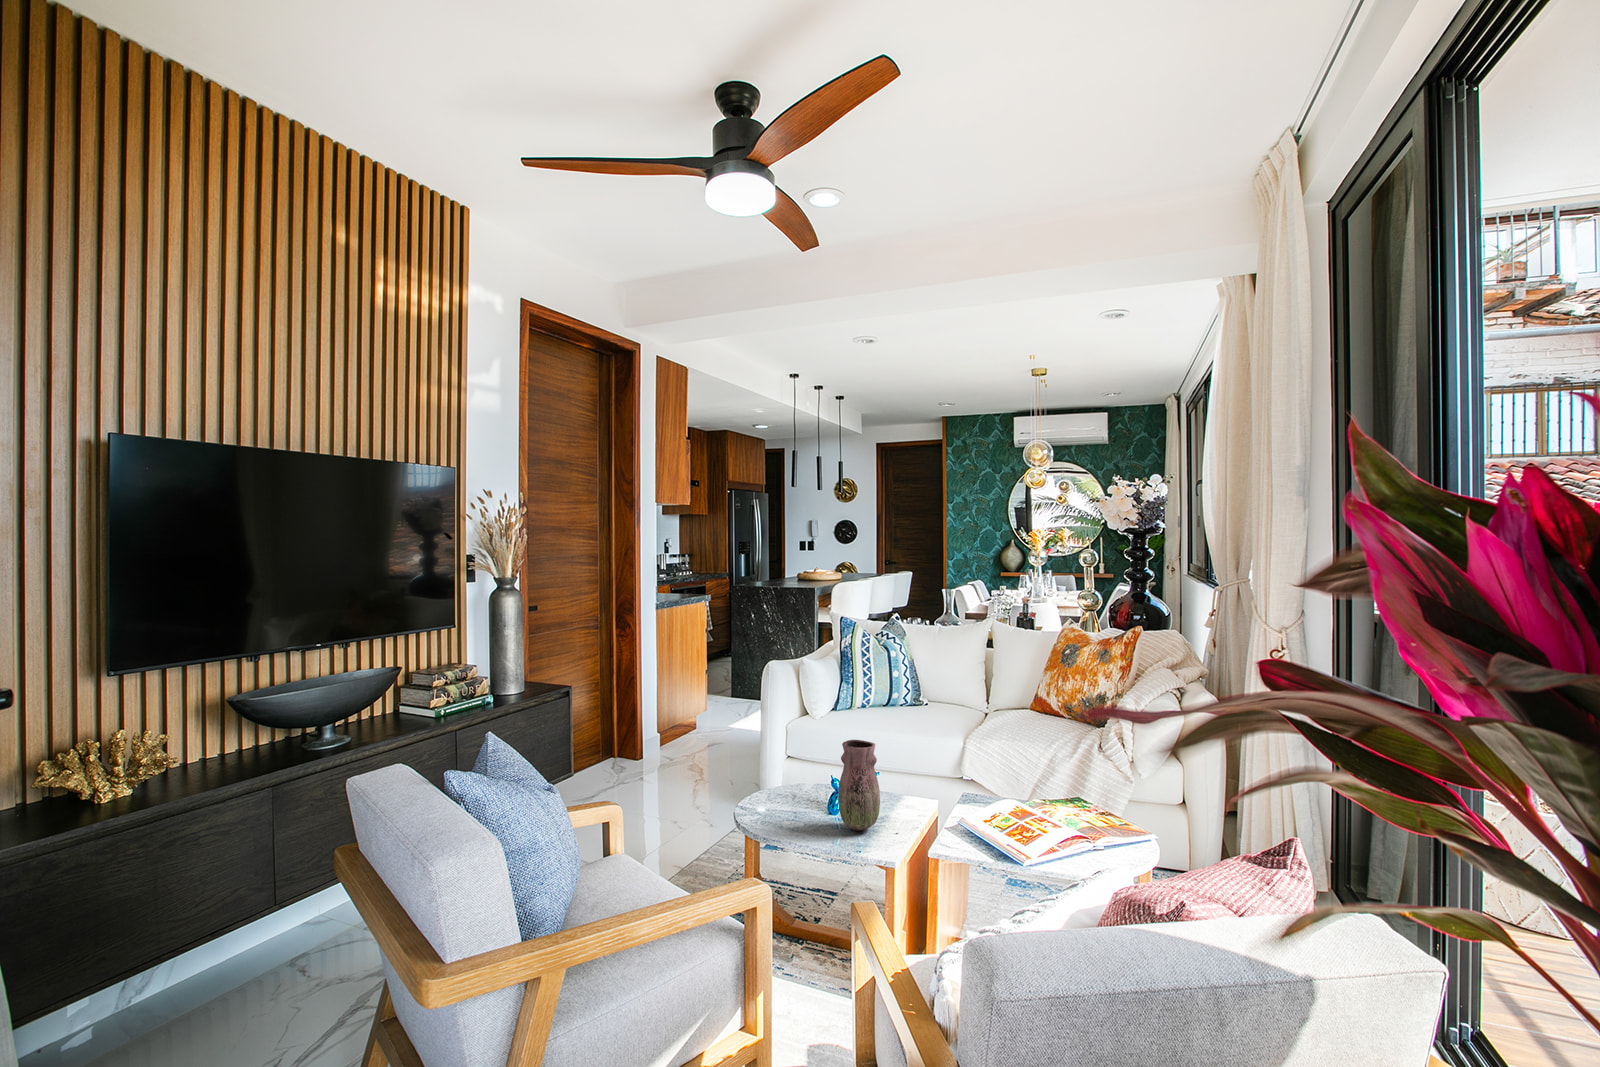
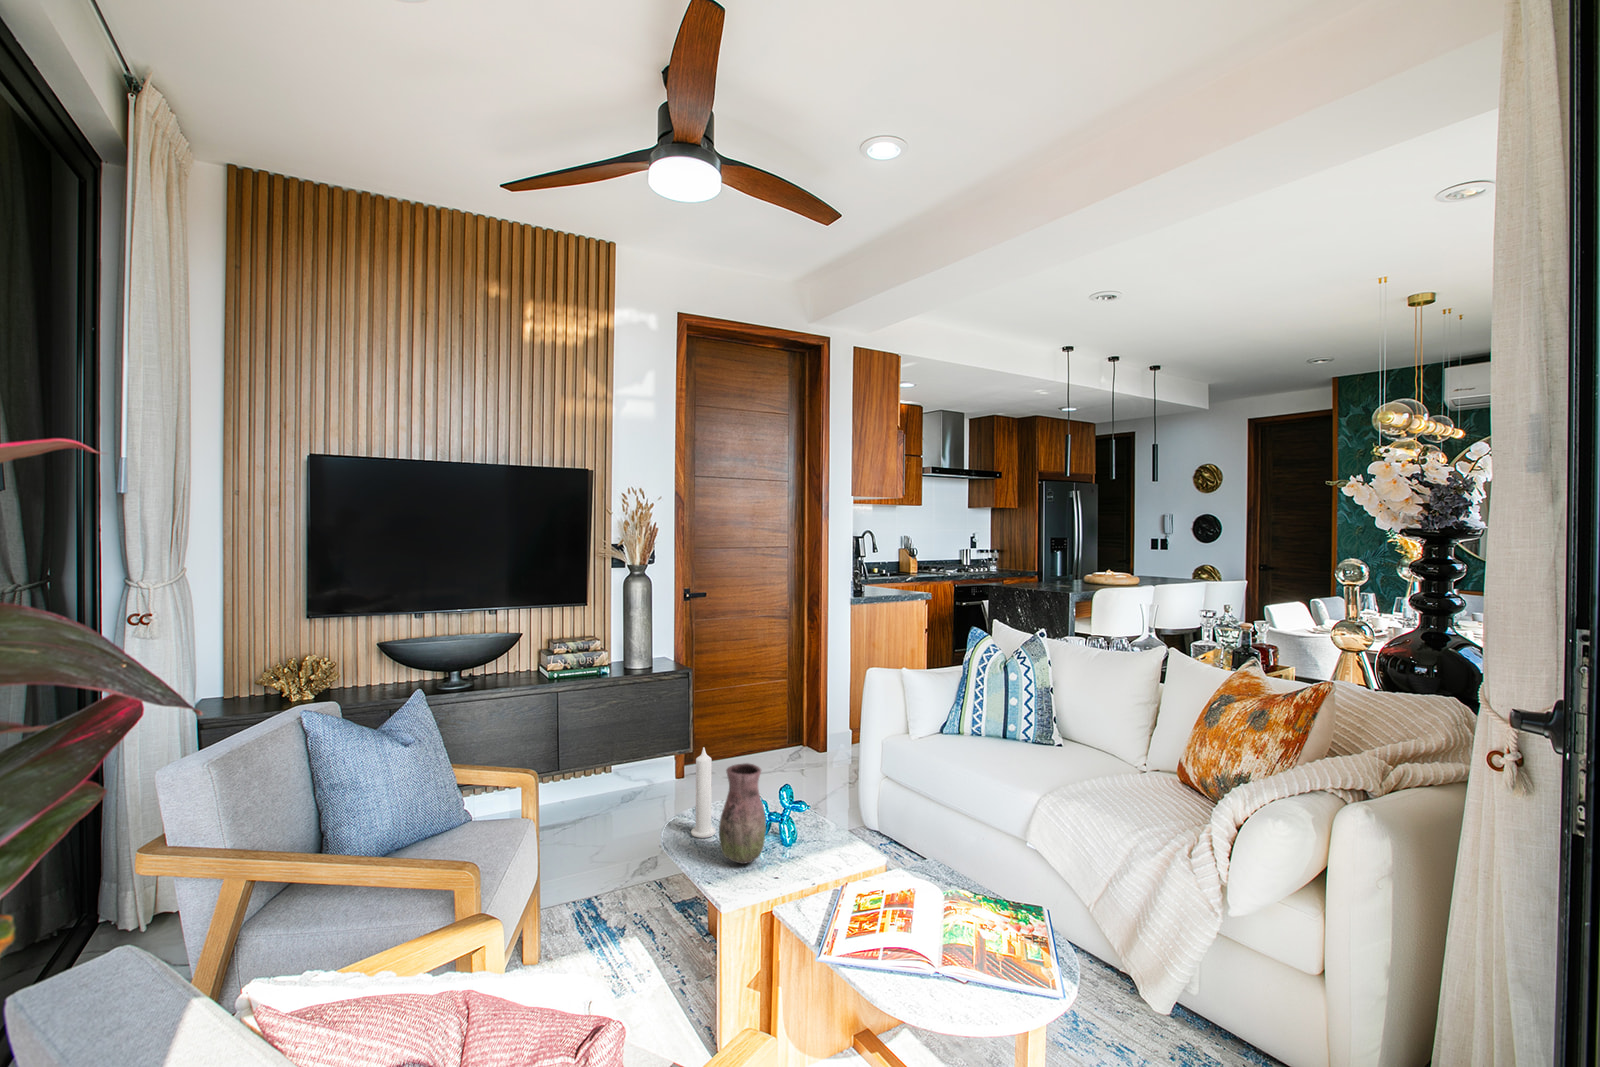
candle: none [777,736,800,824] -> present [691,747,716,838]

